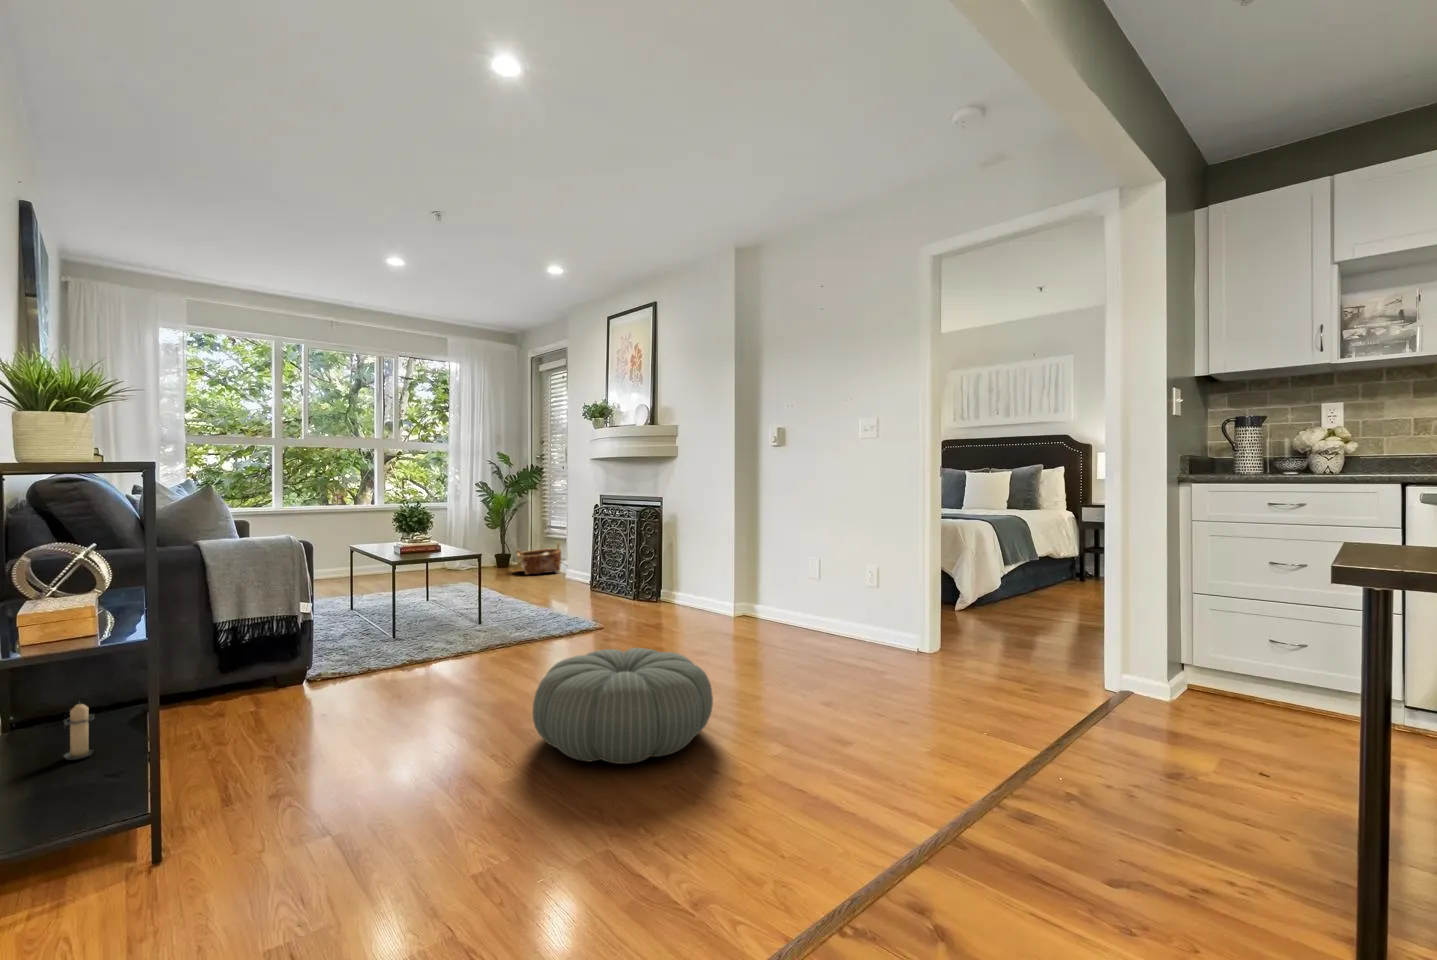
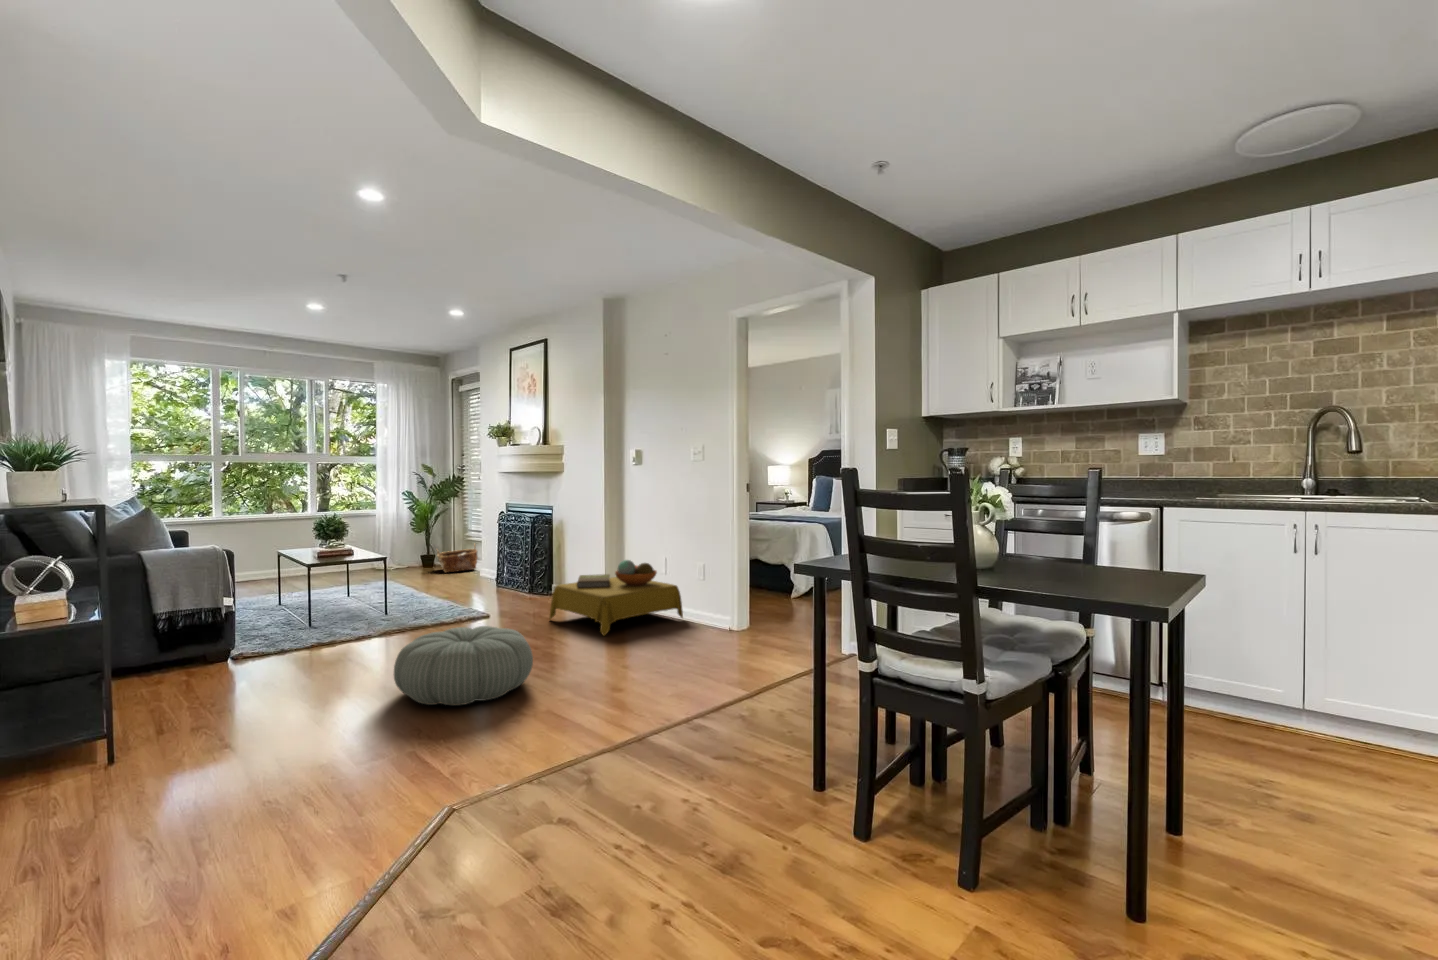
side table: none [678,562,846,660] -> present [550,560,683,635]
candle: present [63,703,94,760] -> none [37,666,65,708]

